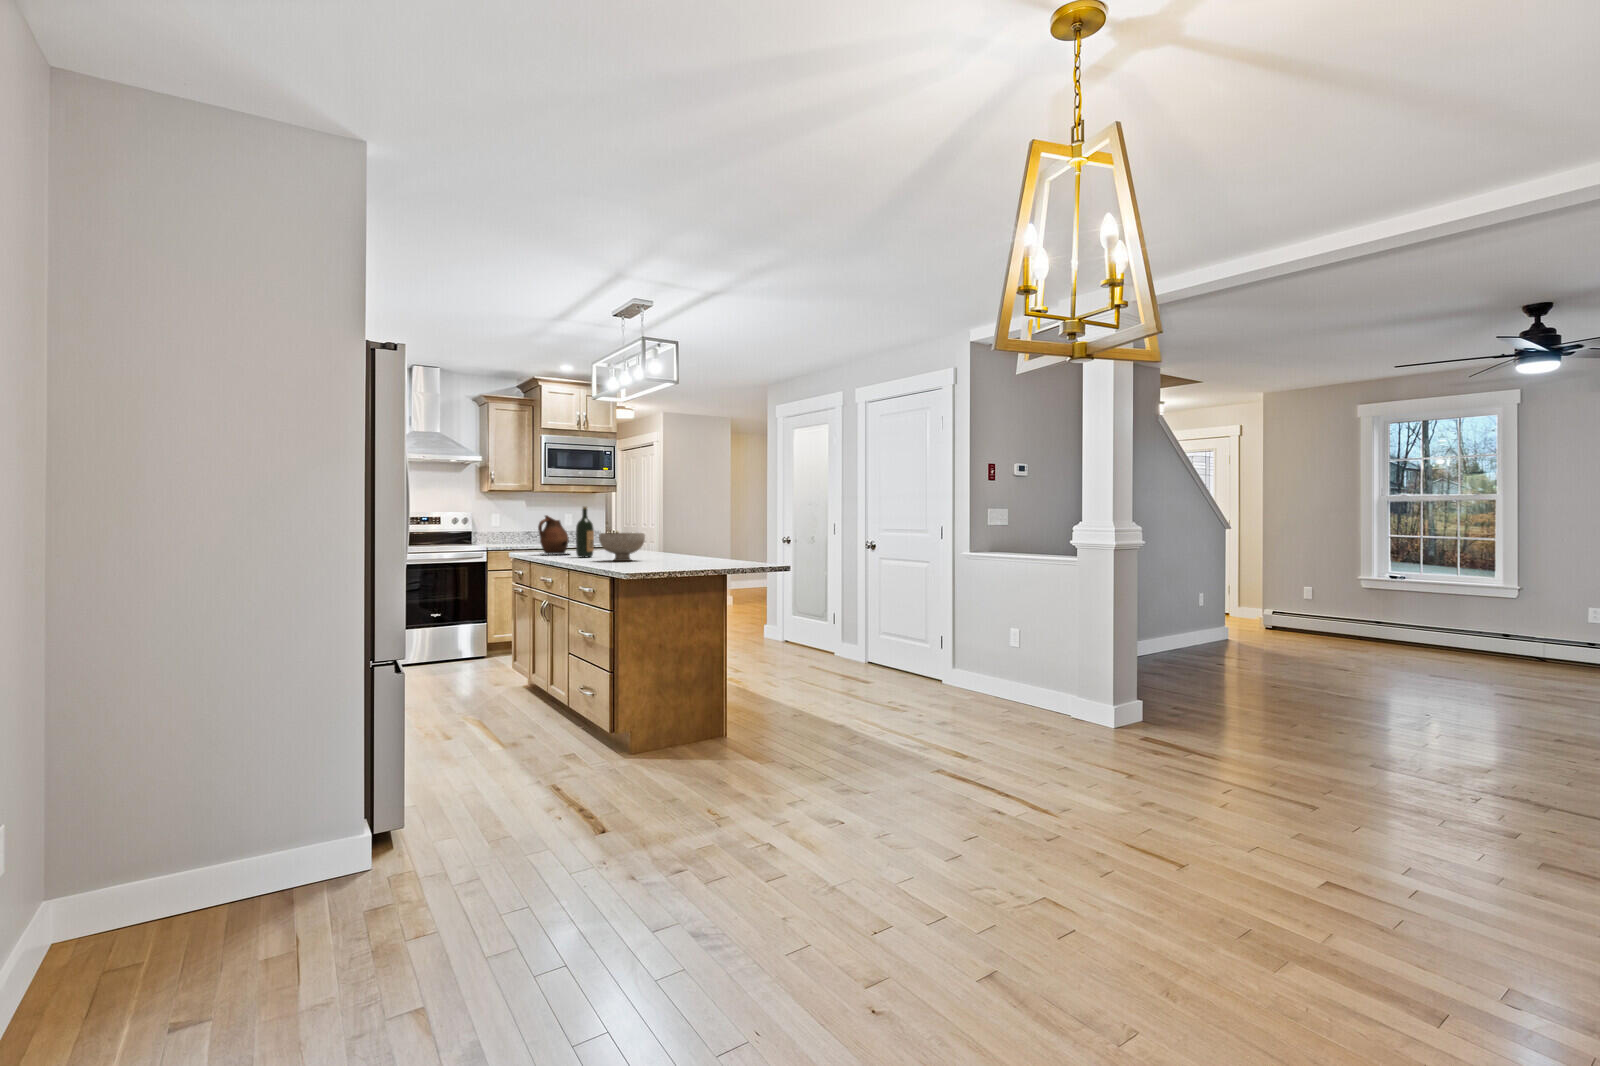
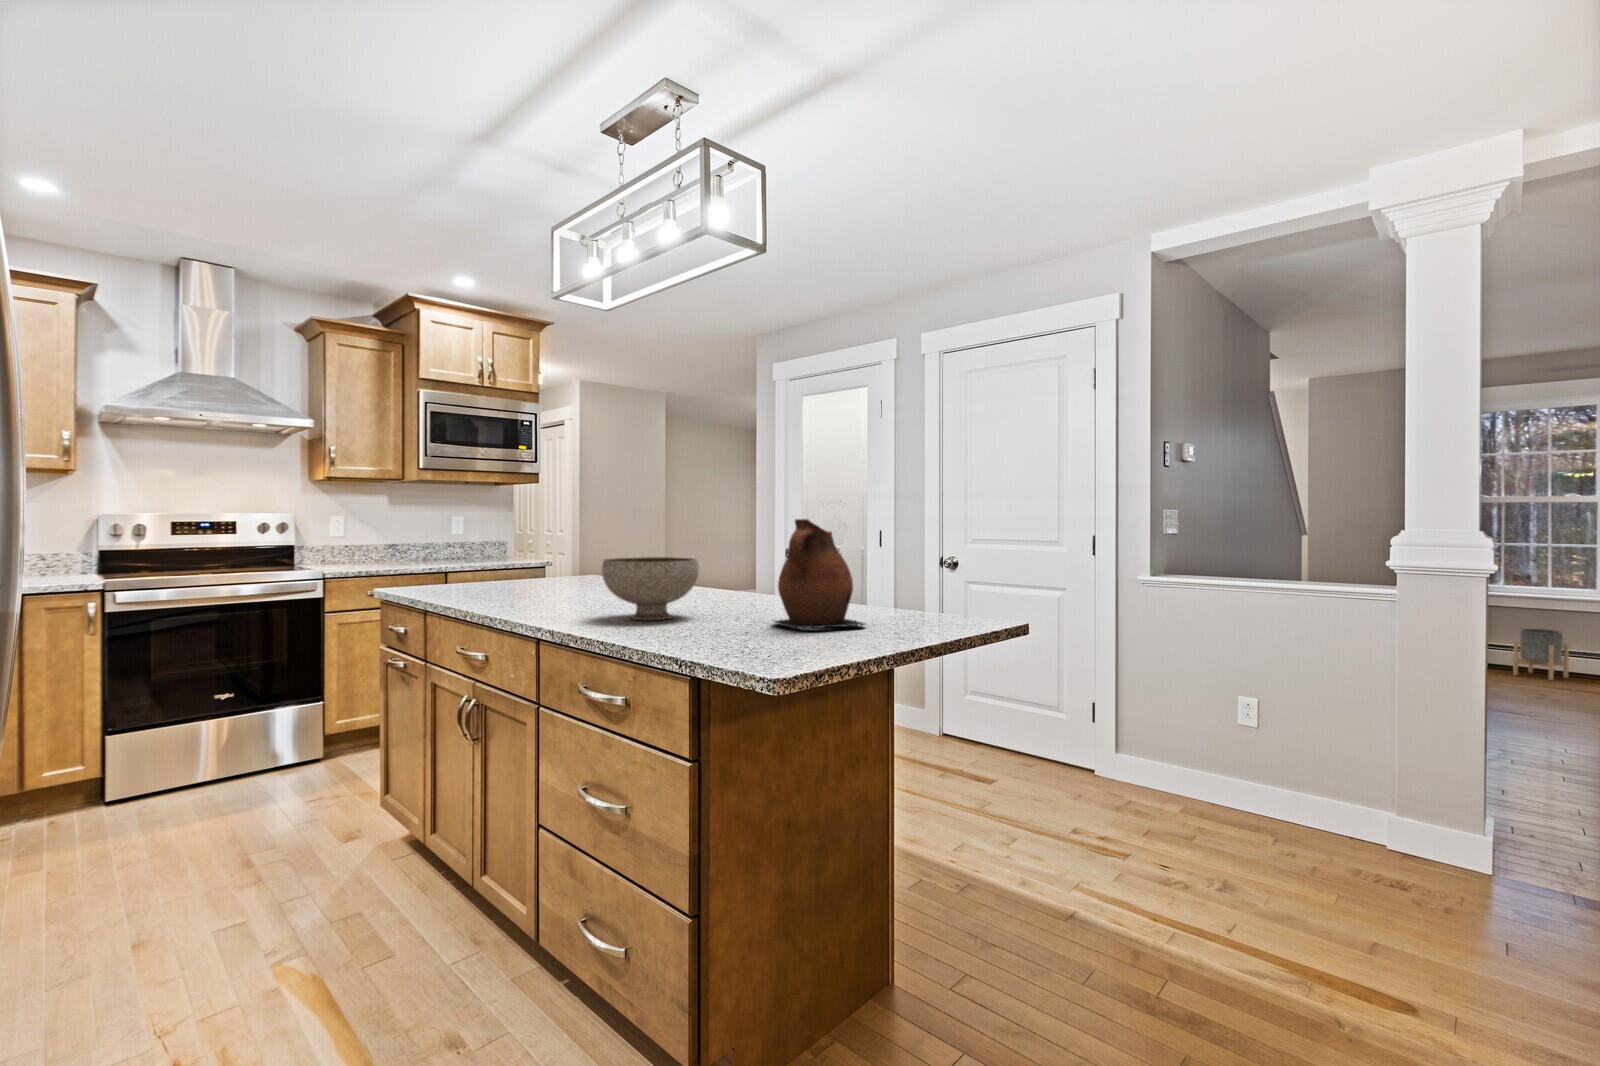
wine bottle: present [576,507,594,557] -> none [527,503,562,604]
ceramic pitcher: present [538,515,569,554] -> present [772,519,865,628]
planter: none [1387,606,1431,648] -> present [1513,629,1569,680]

